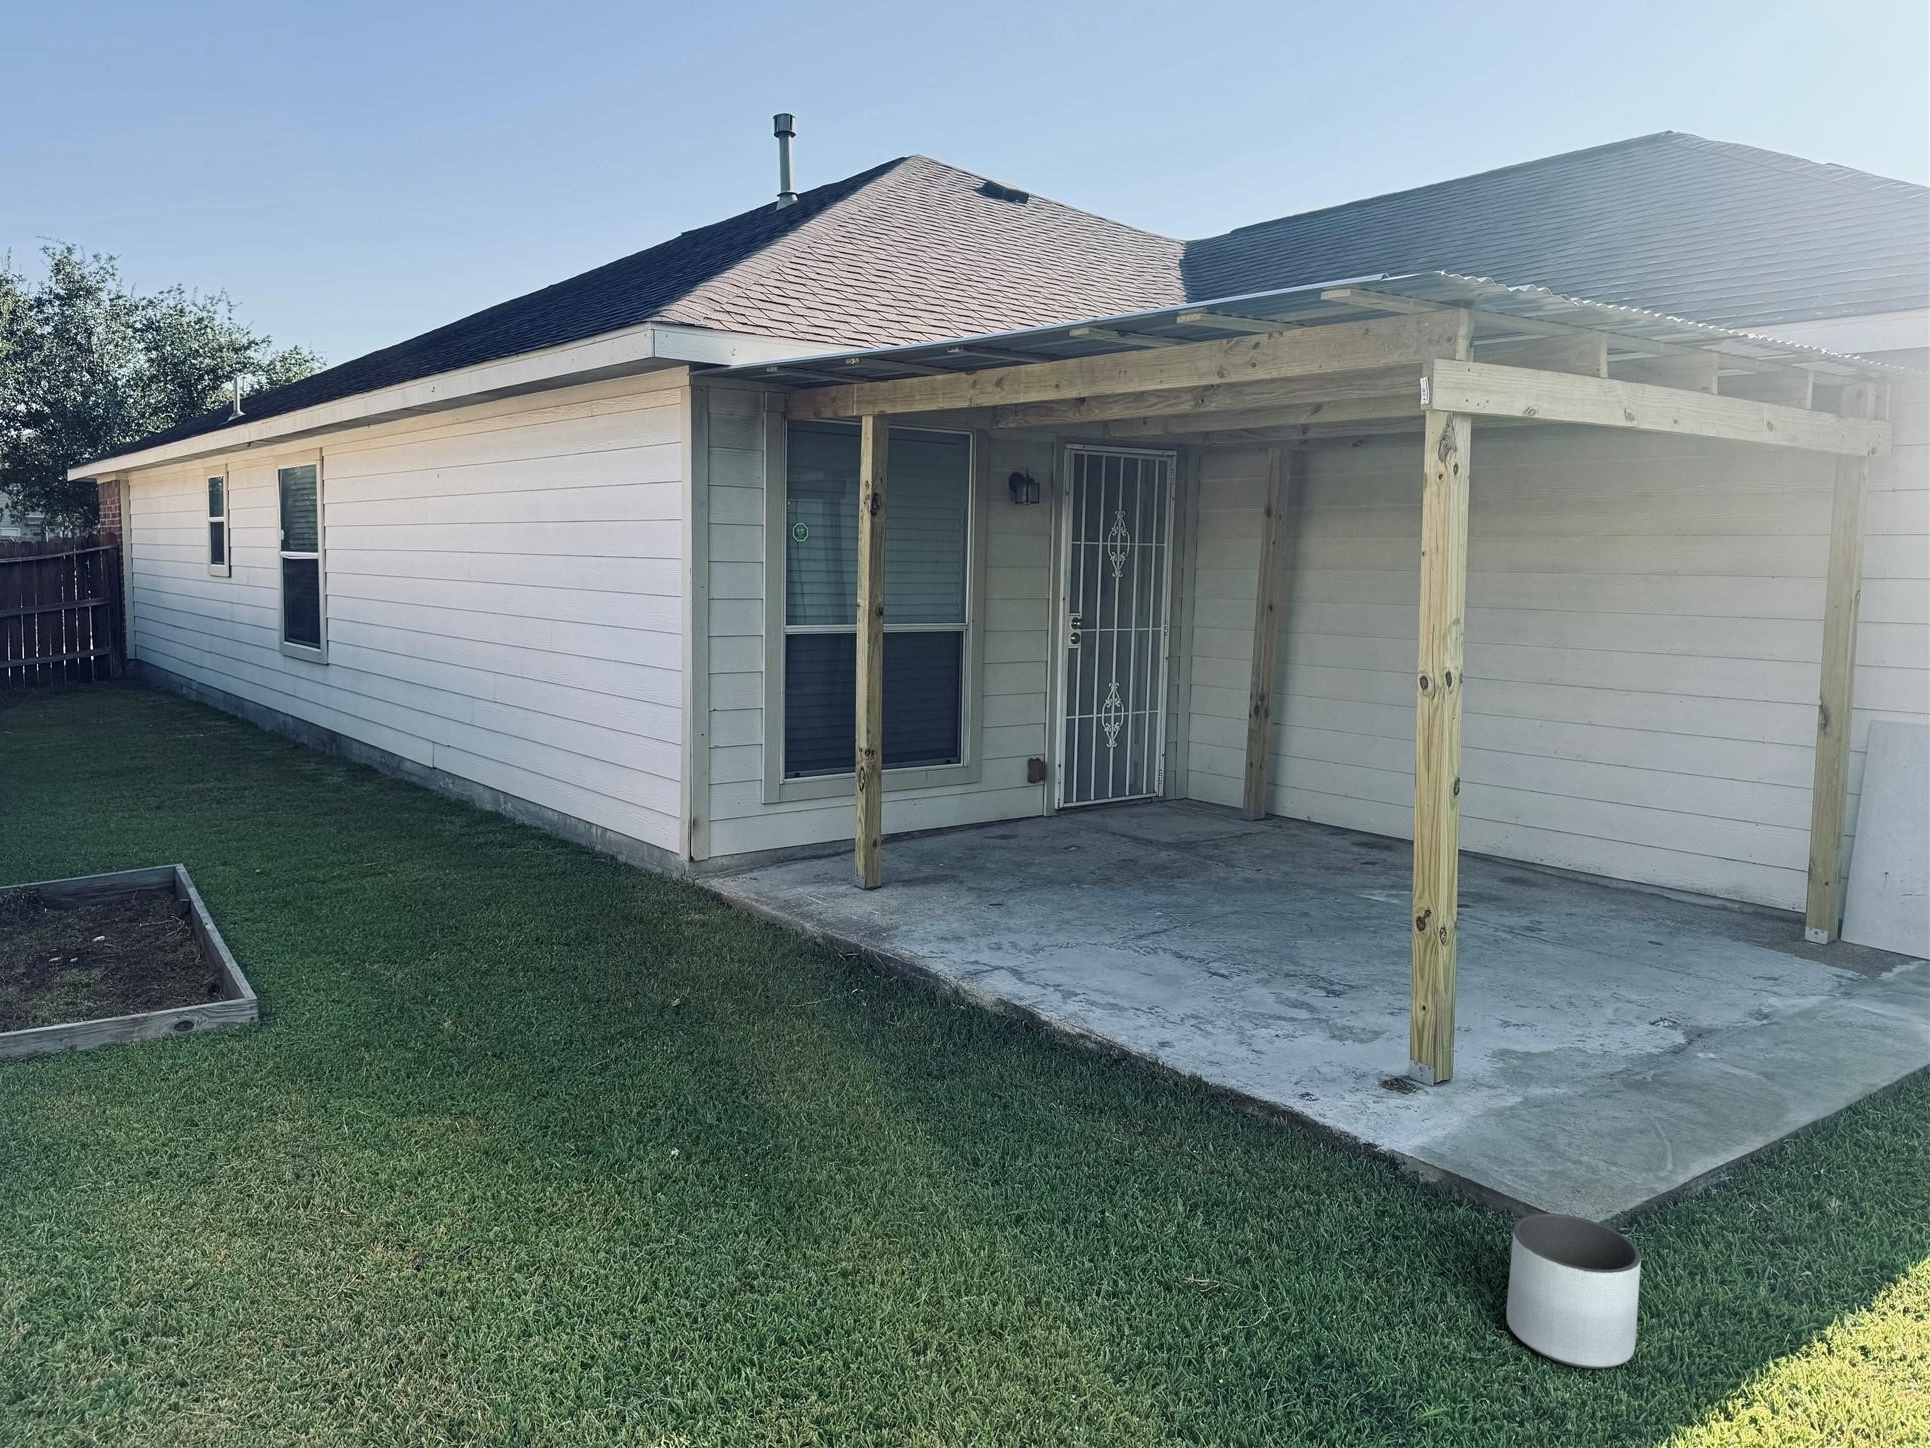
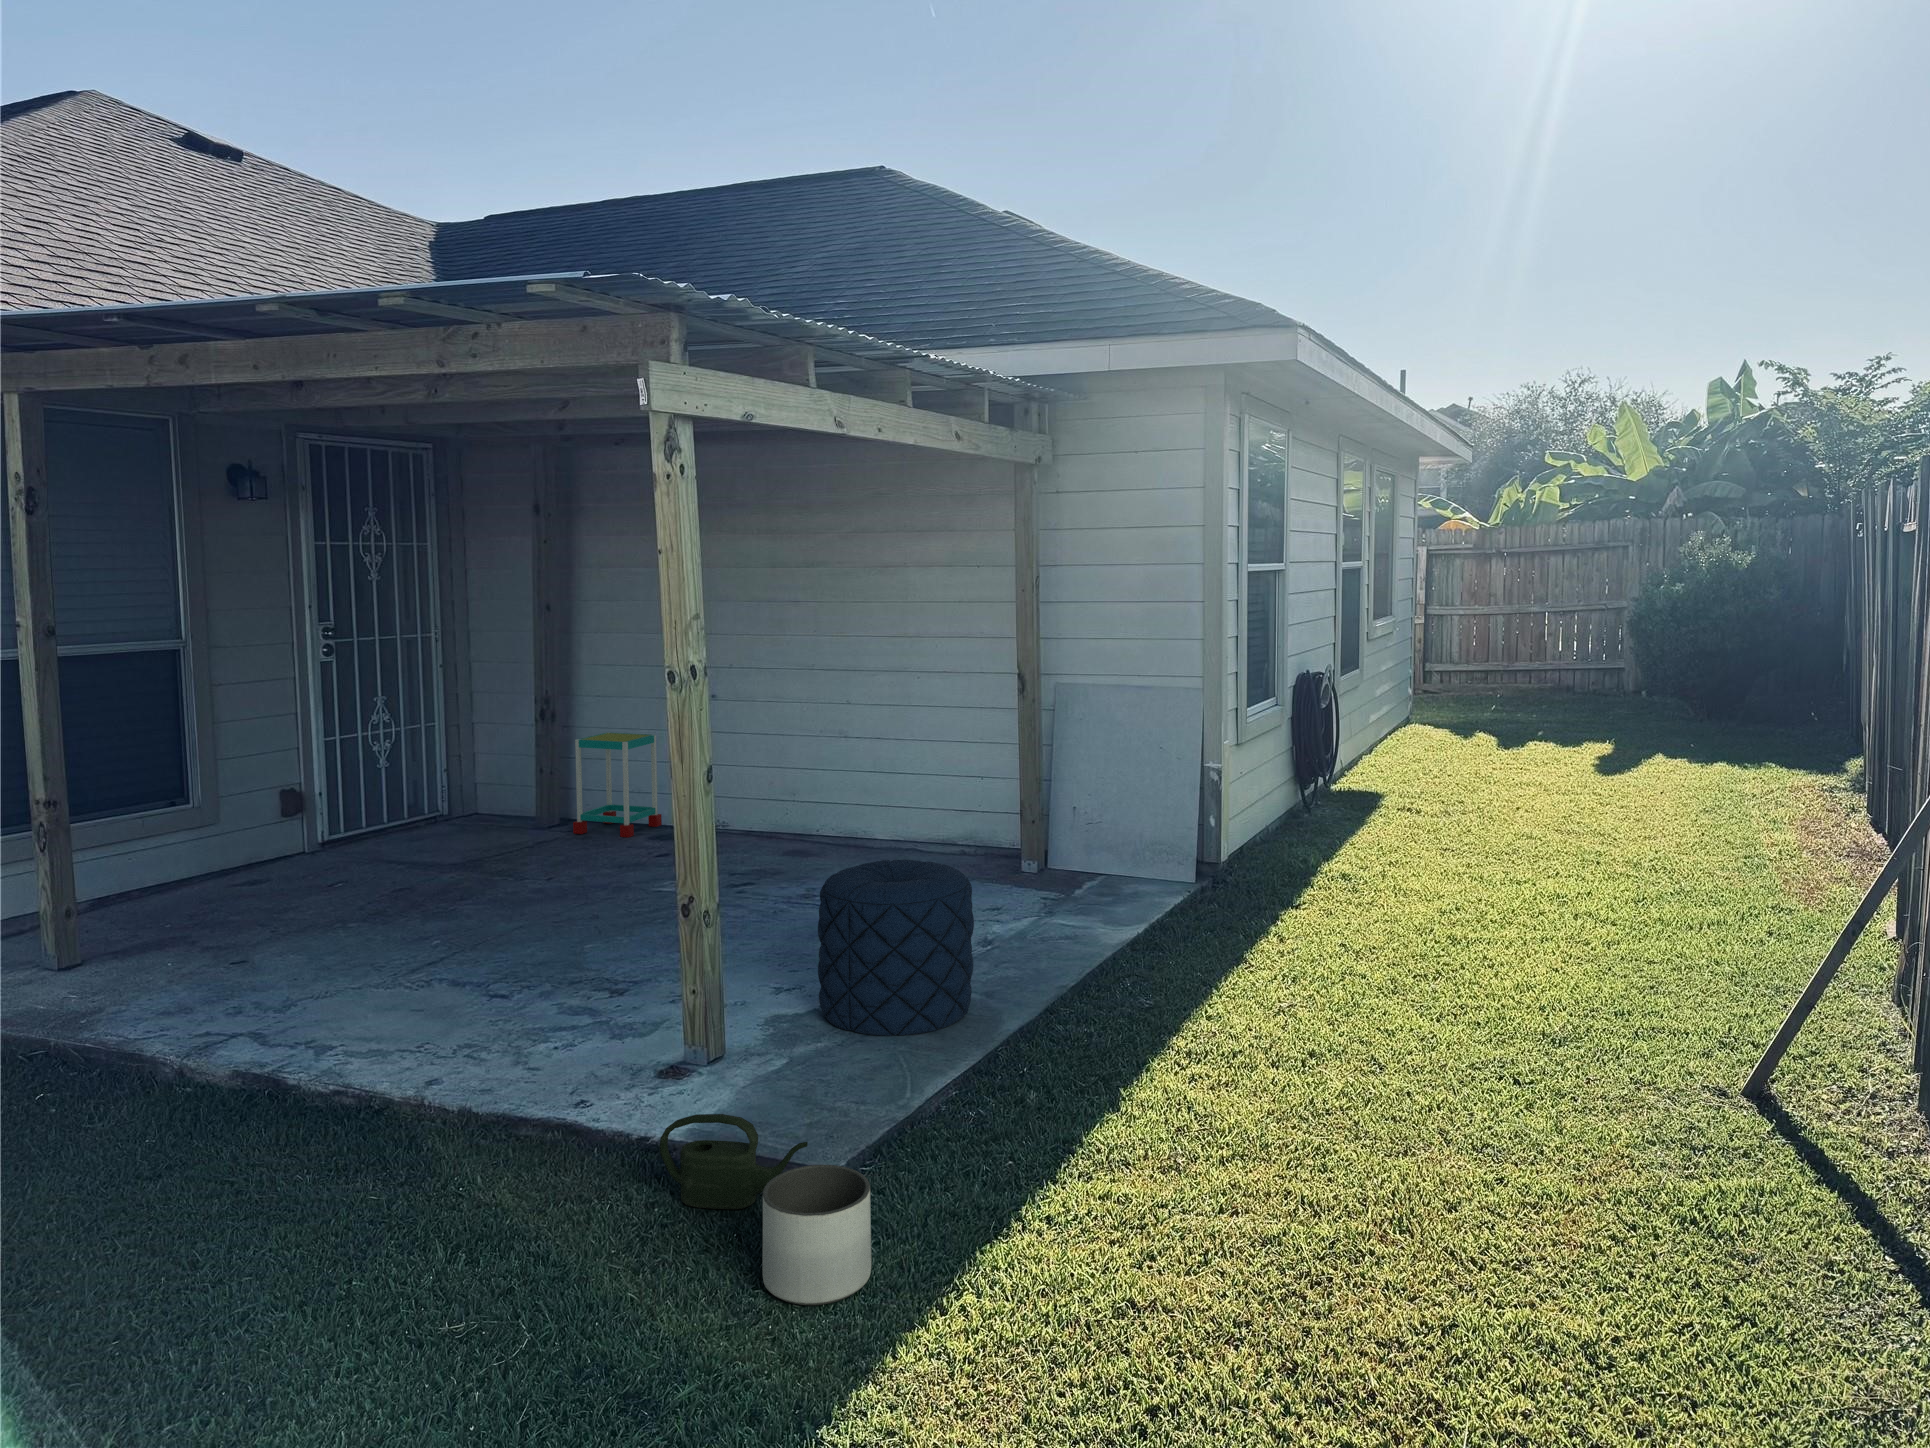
side table: none [1277,733,1366,841] -> present [573,732,662,837]
pouf: none [1557,902,1762,1105] -> present [818,860,974,1036]
watering can: none [1393,1131,1558,1240] -> present [660,1114,808,1209]

